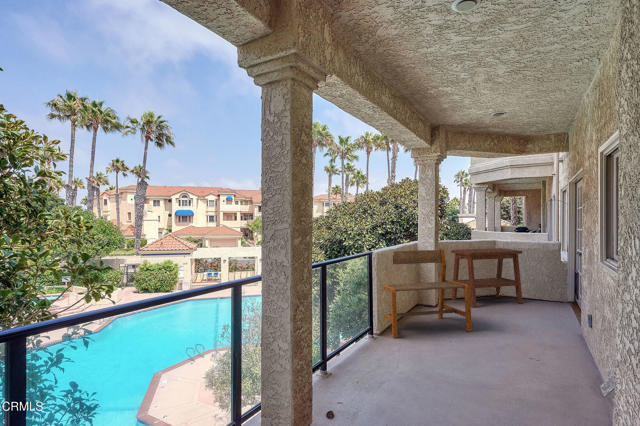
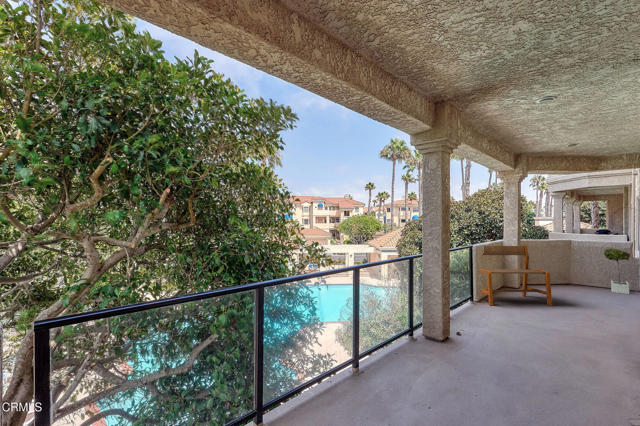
side table: present [451,248,523,308] -> none [531,247,597,292]
potted tree: none [531,249,558,306] -> present [604,248,630,294]

